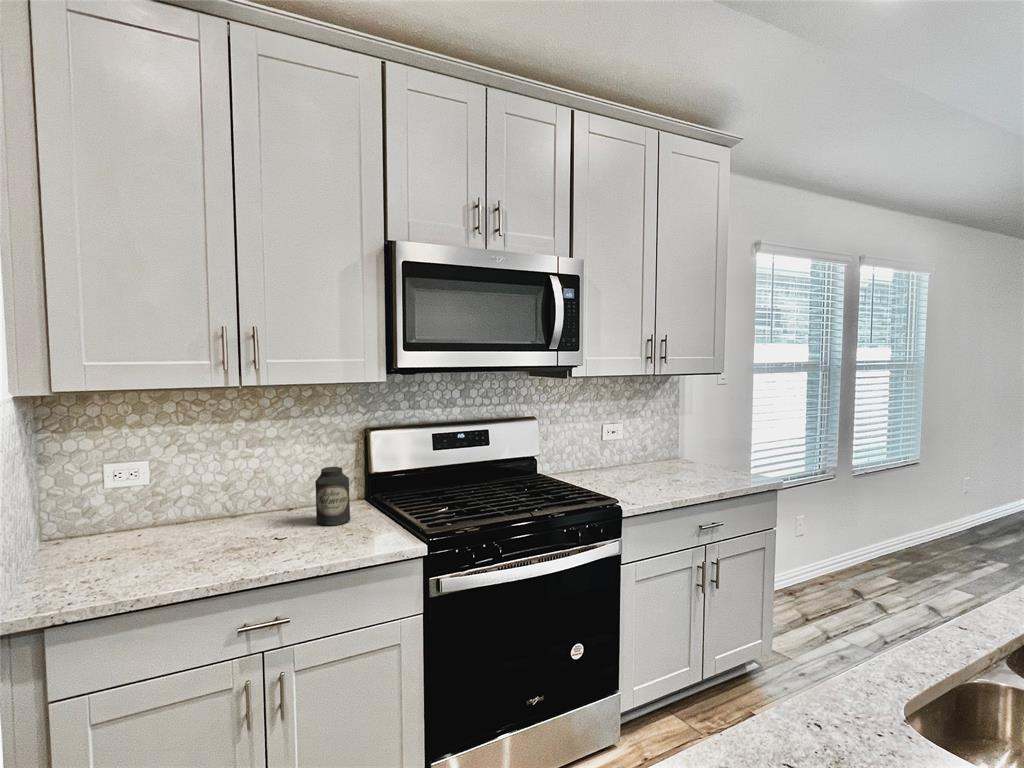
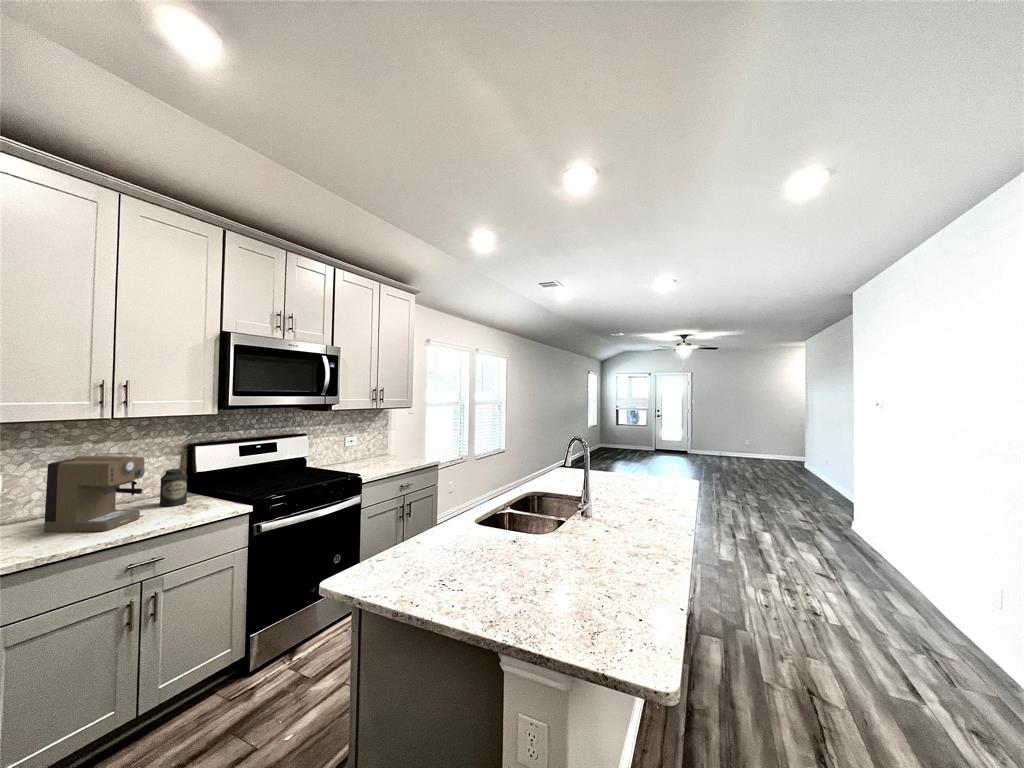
coffee maker: none [171,438,278,561] -> present [44,454,145,532]

